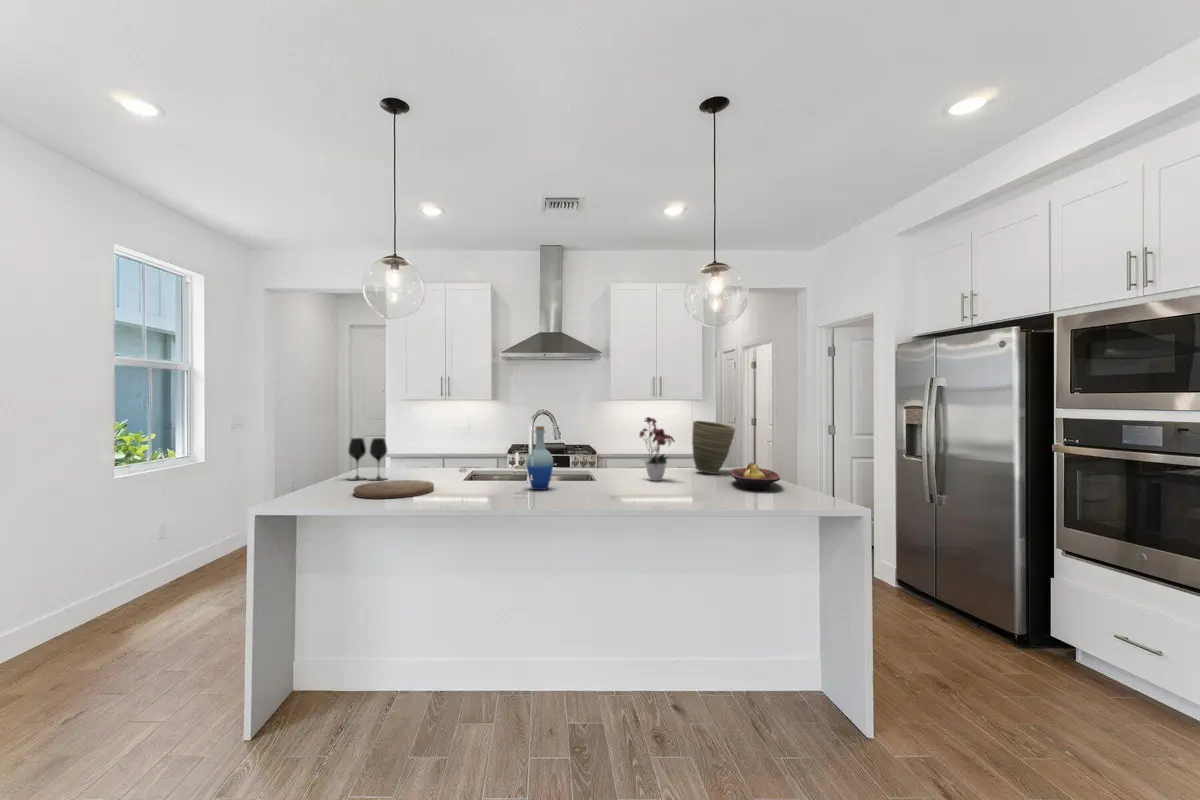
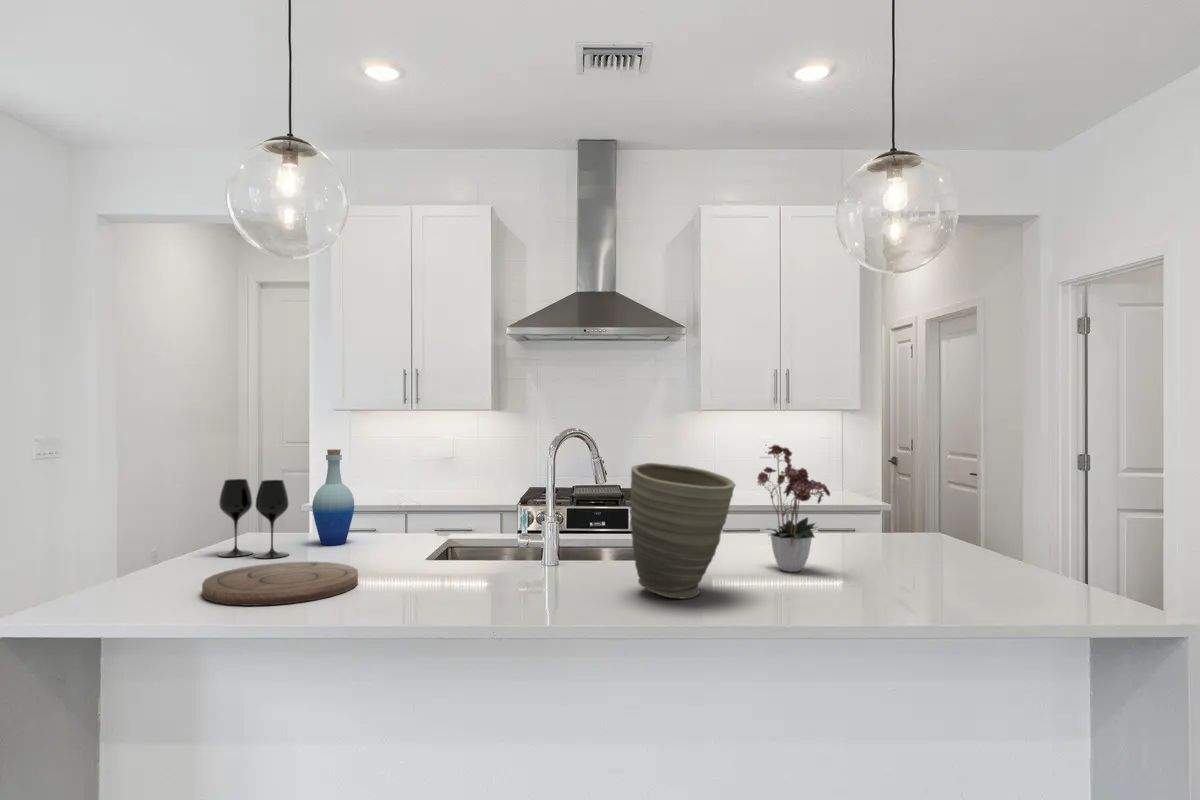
vase: present [692,421,735,474] -> present [630,463,736,599]
bottle: present [526,426,553,490] -> present [312,449,354,545]
fruit bowl: present [729,462,780,490] -> none [945,540,1066,604]

